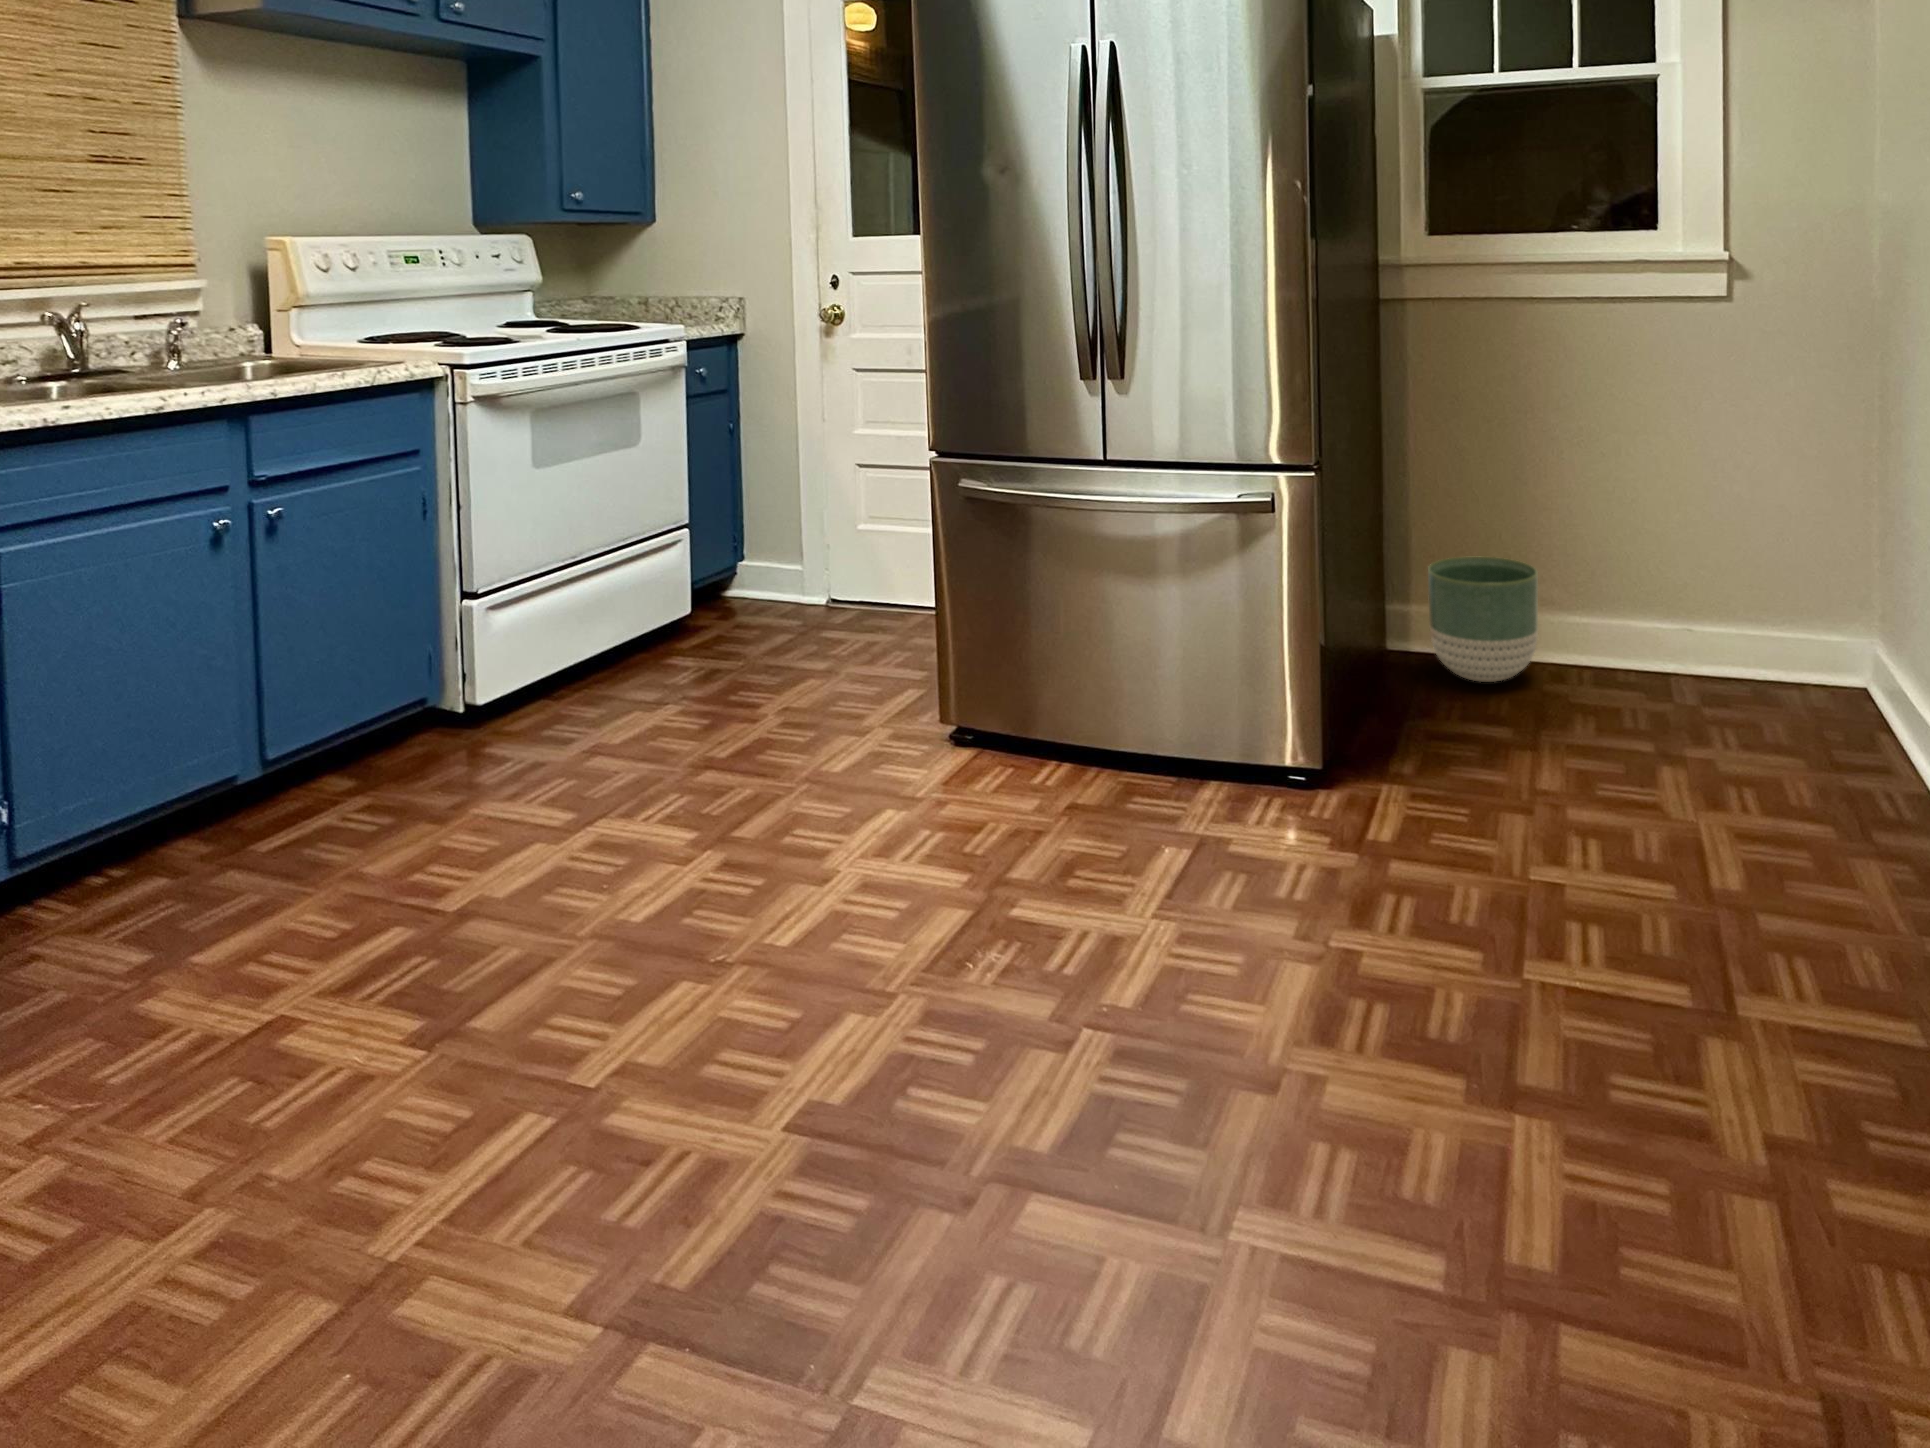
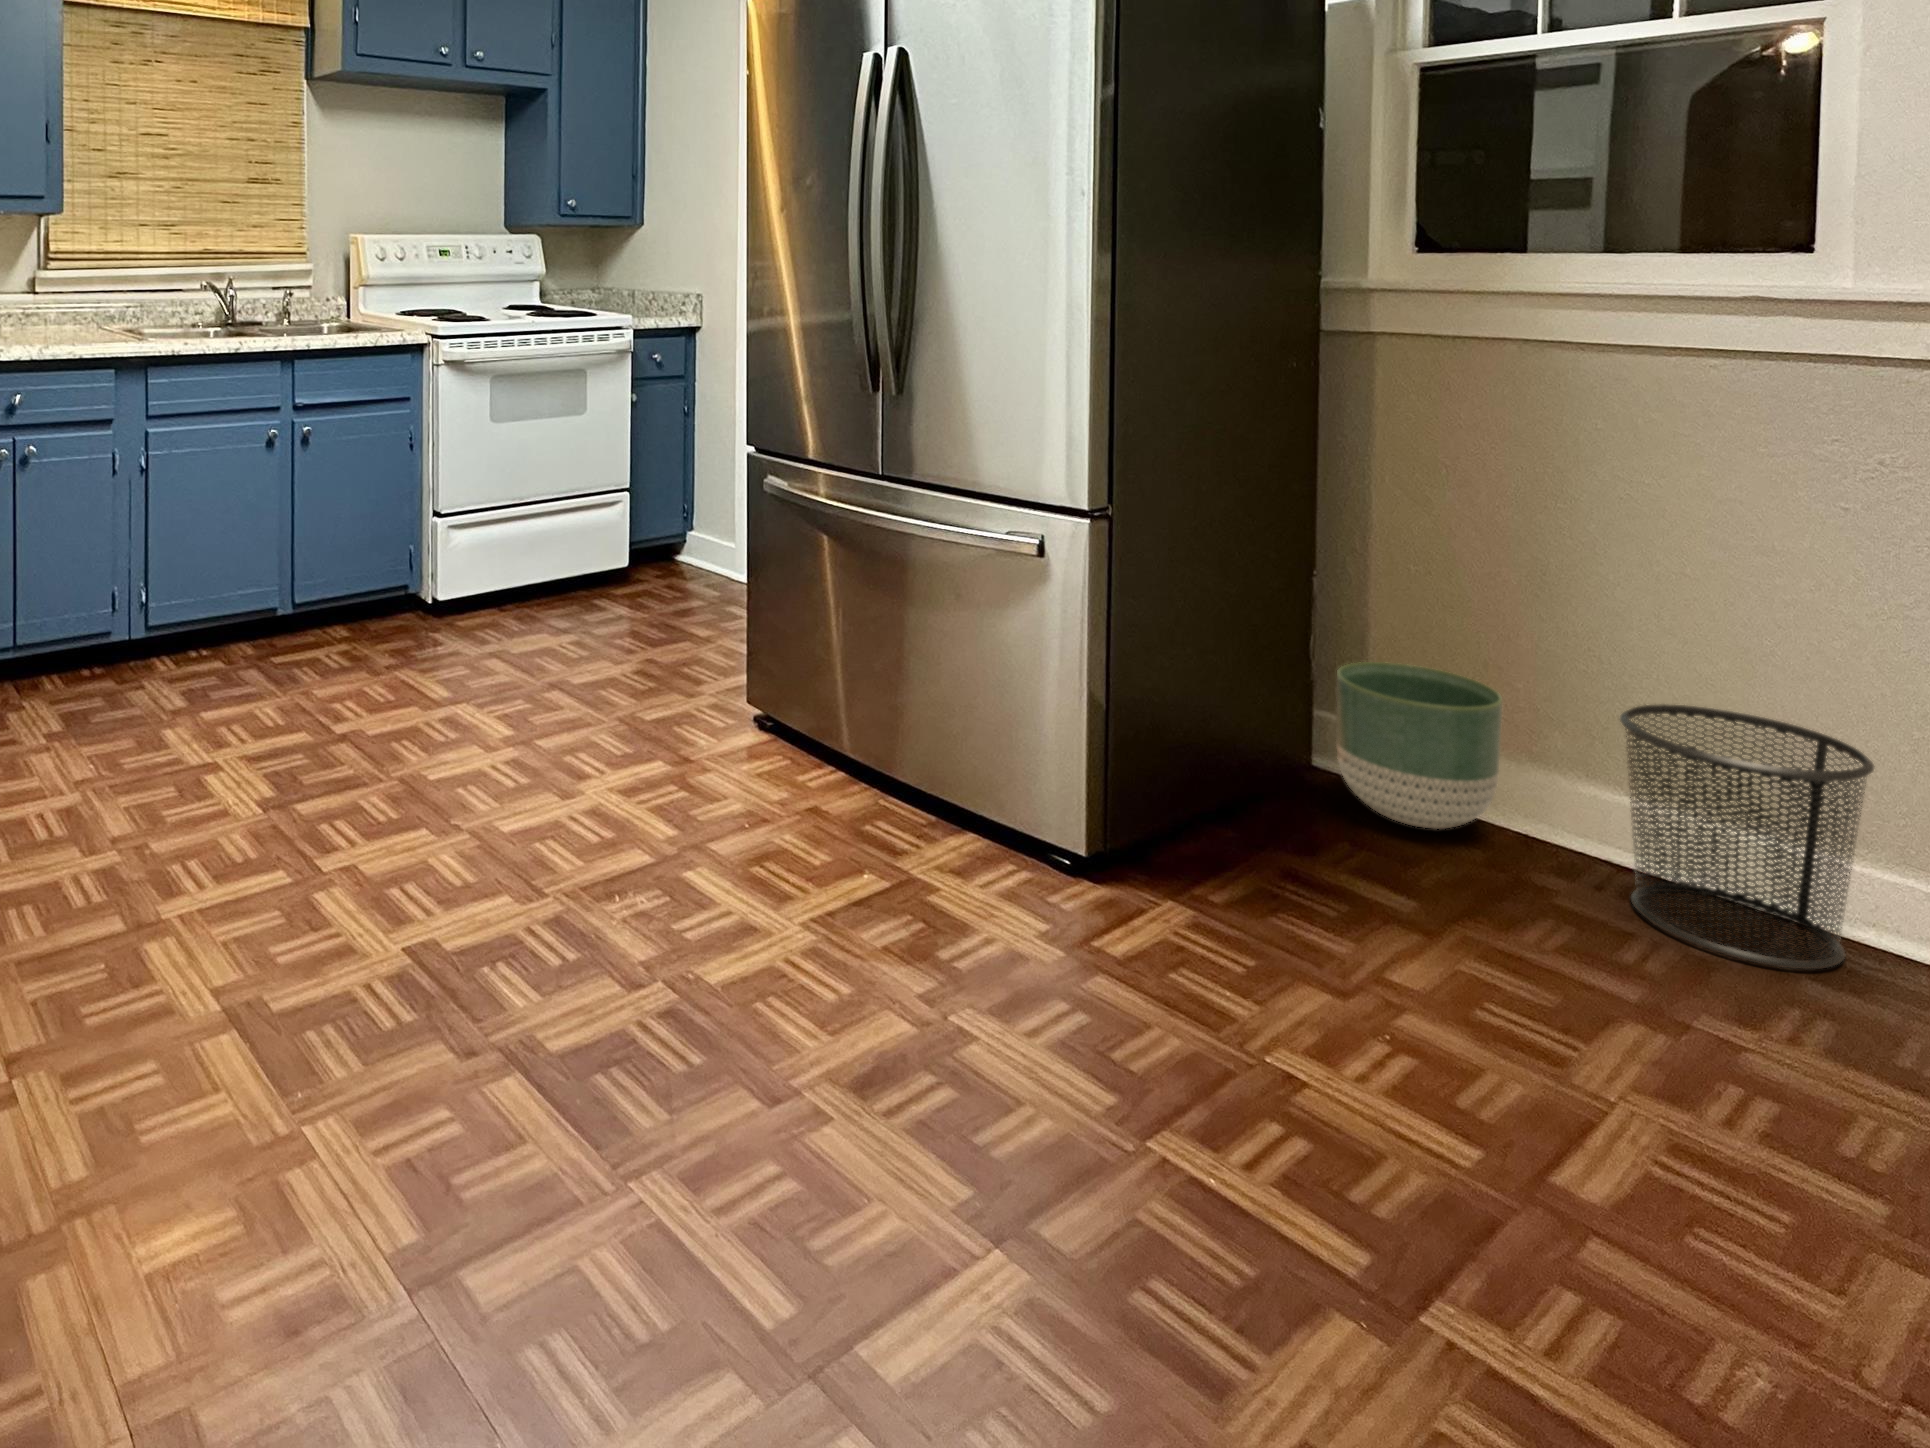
waste bin: none [1619,546,1758,715] -> present [1620,704,1875,970]

